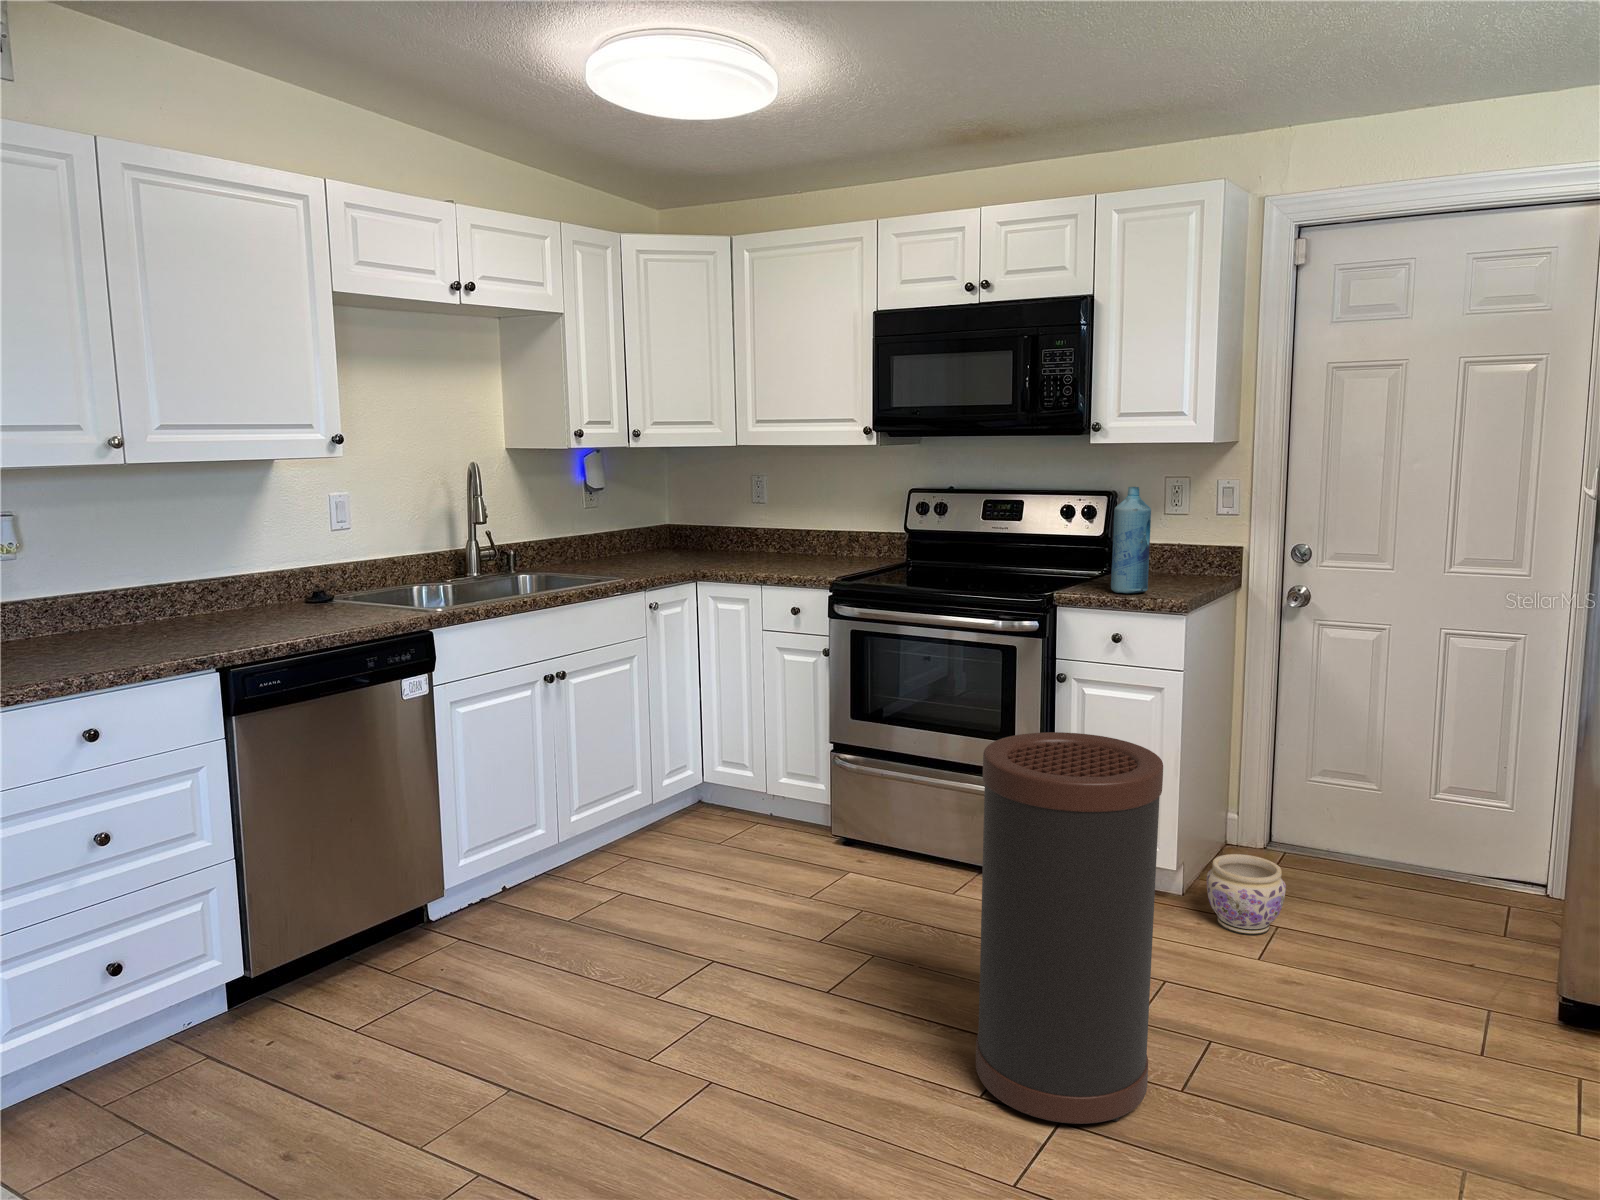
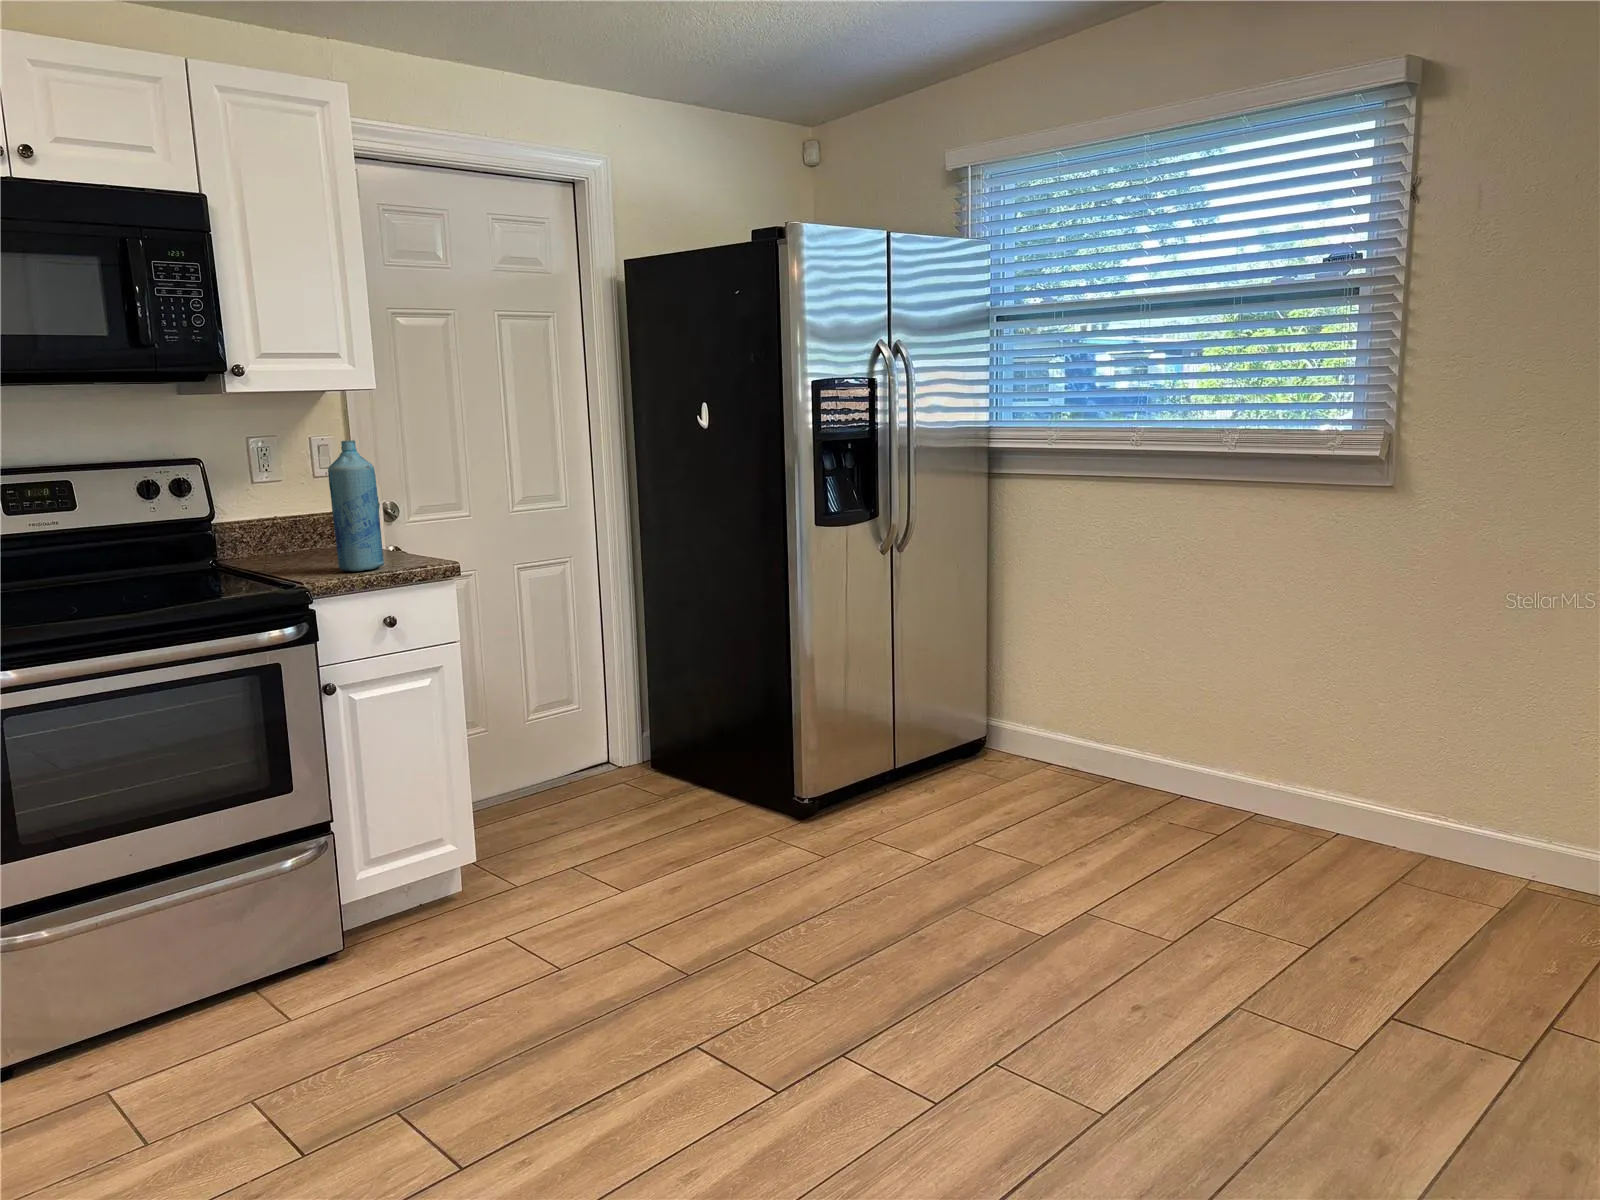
trash can: present [976,732,1163,1124] -> none [636,678,833,1096]
planter: present [1207,854,1286,935] -> none [507,808,584,890]

